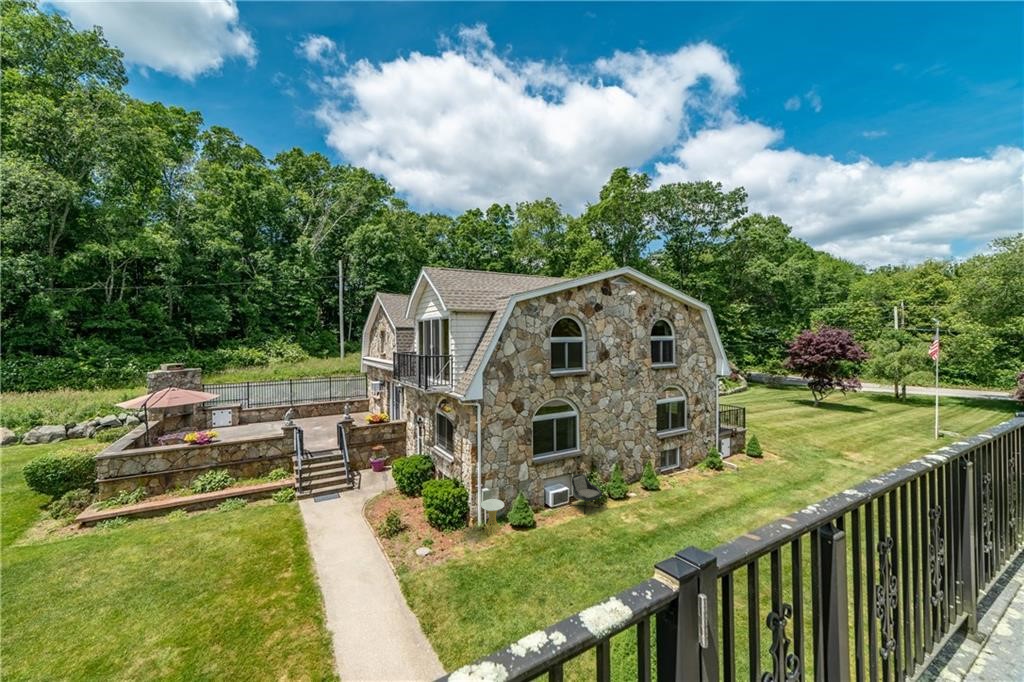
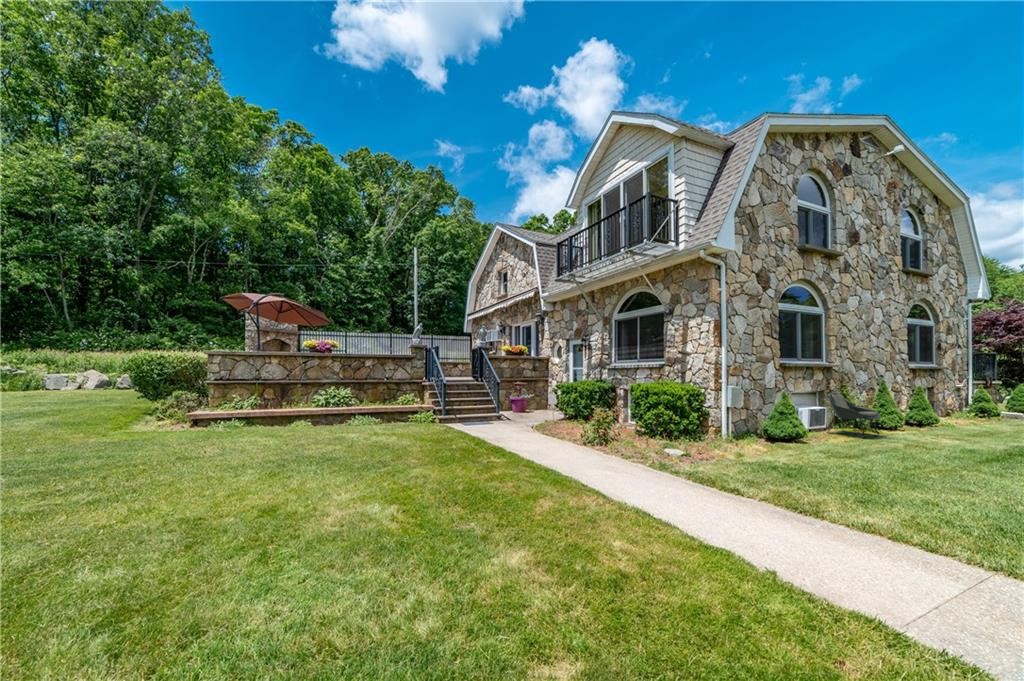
side table: present [481,499,504,534] -> none [730,403,770,446]

